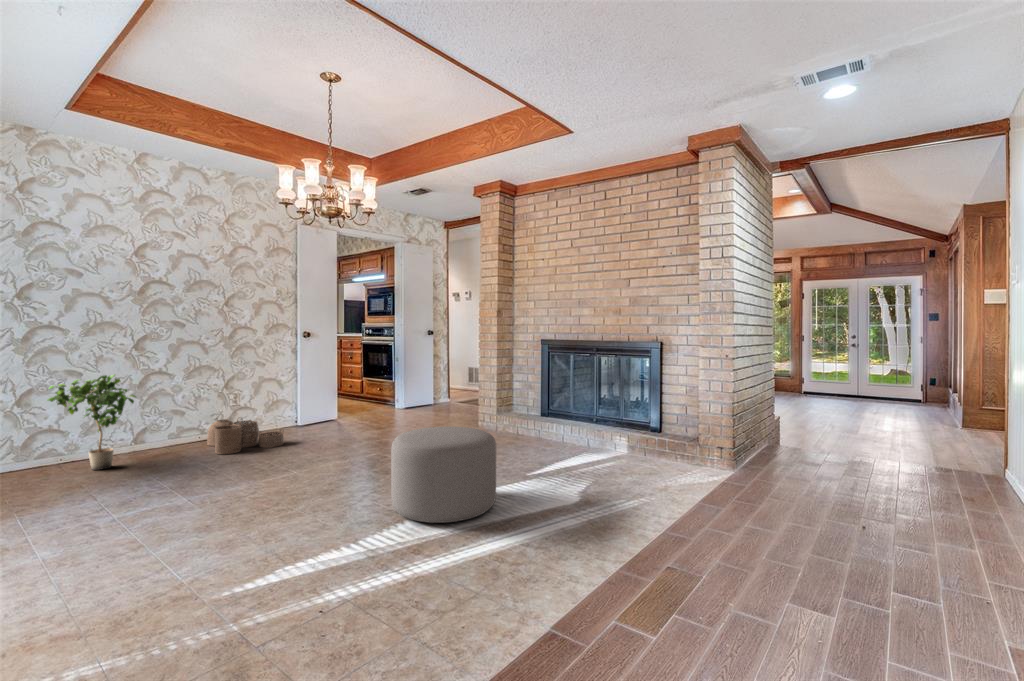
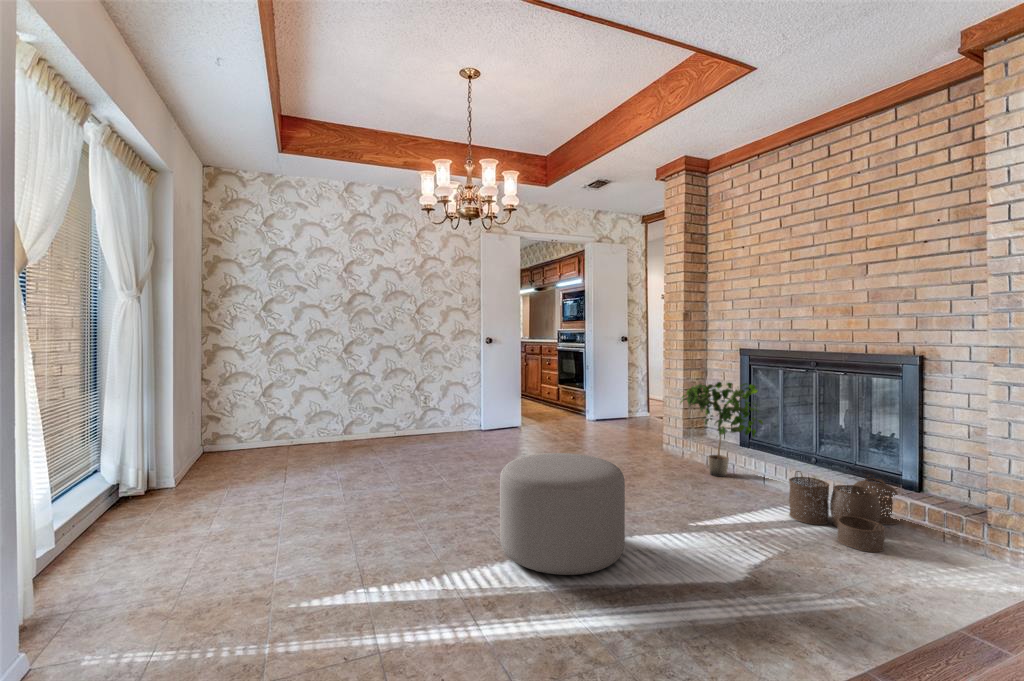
potted plant: present [47,374,136,470] -> present [680,382,763,477]
woven basket: present [207,419,283,454] -> present [789,471,900,552]

